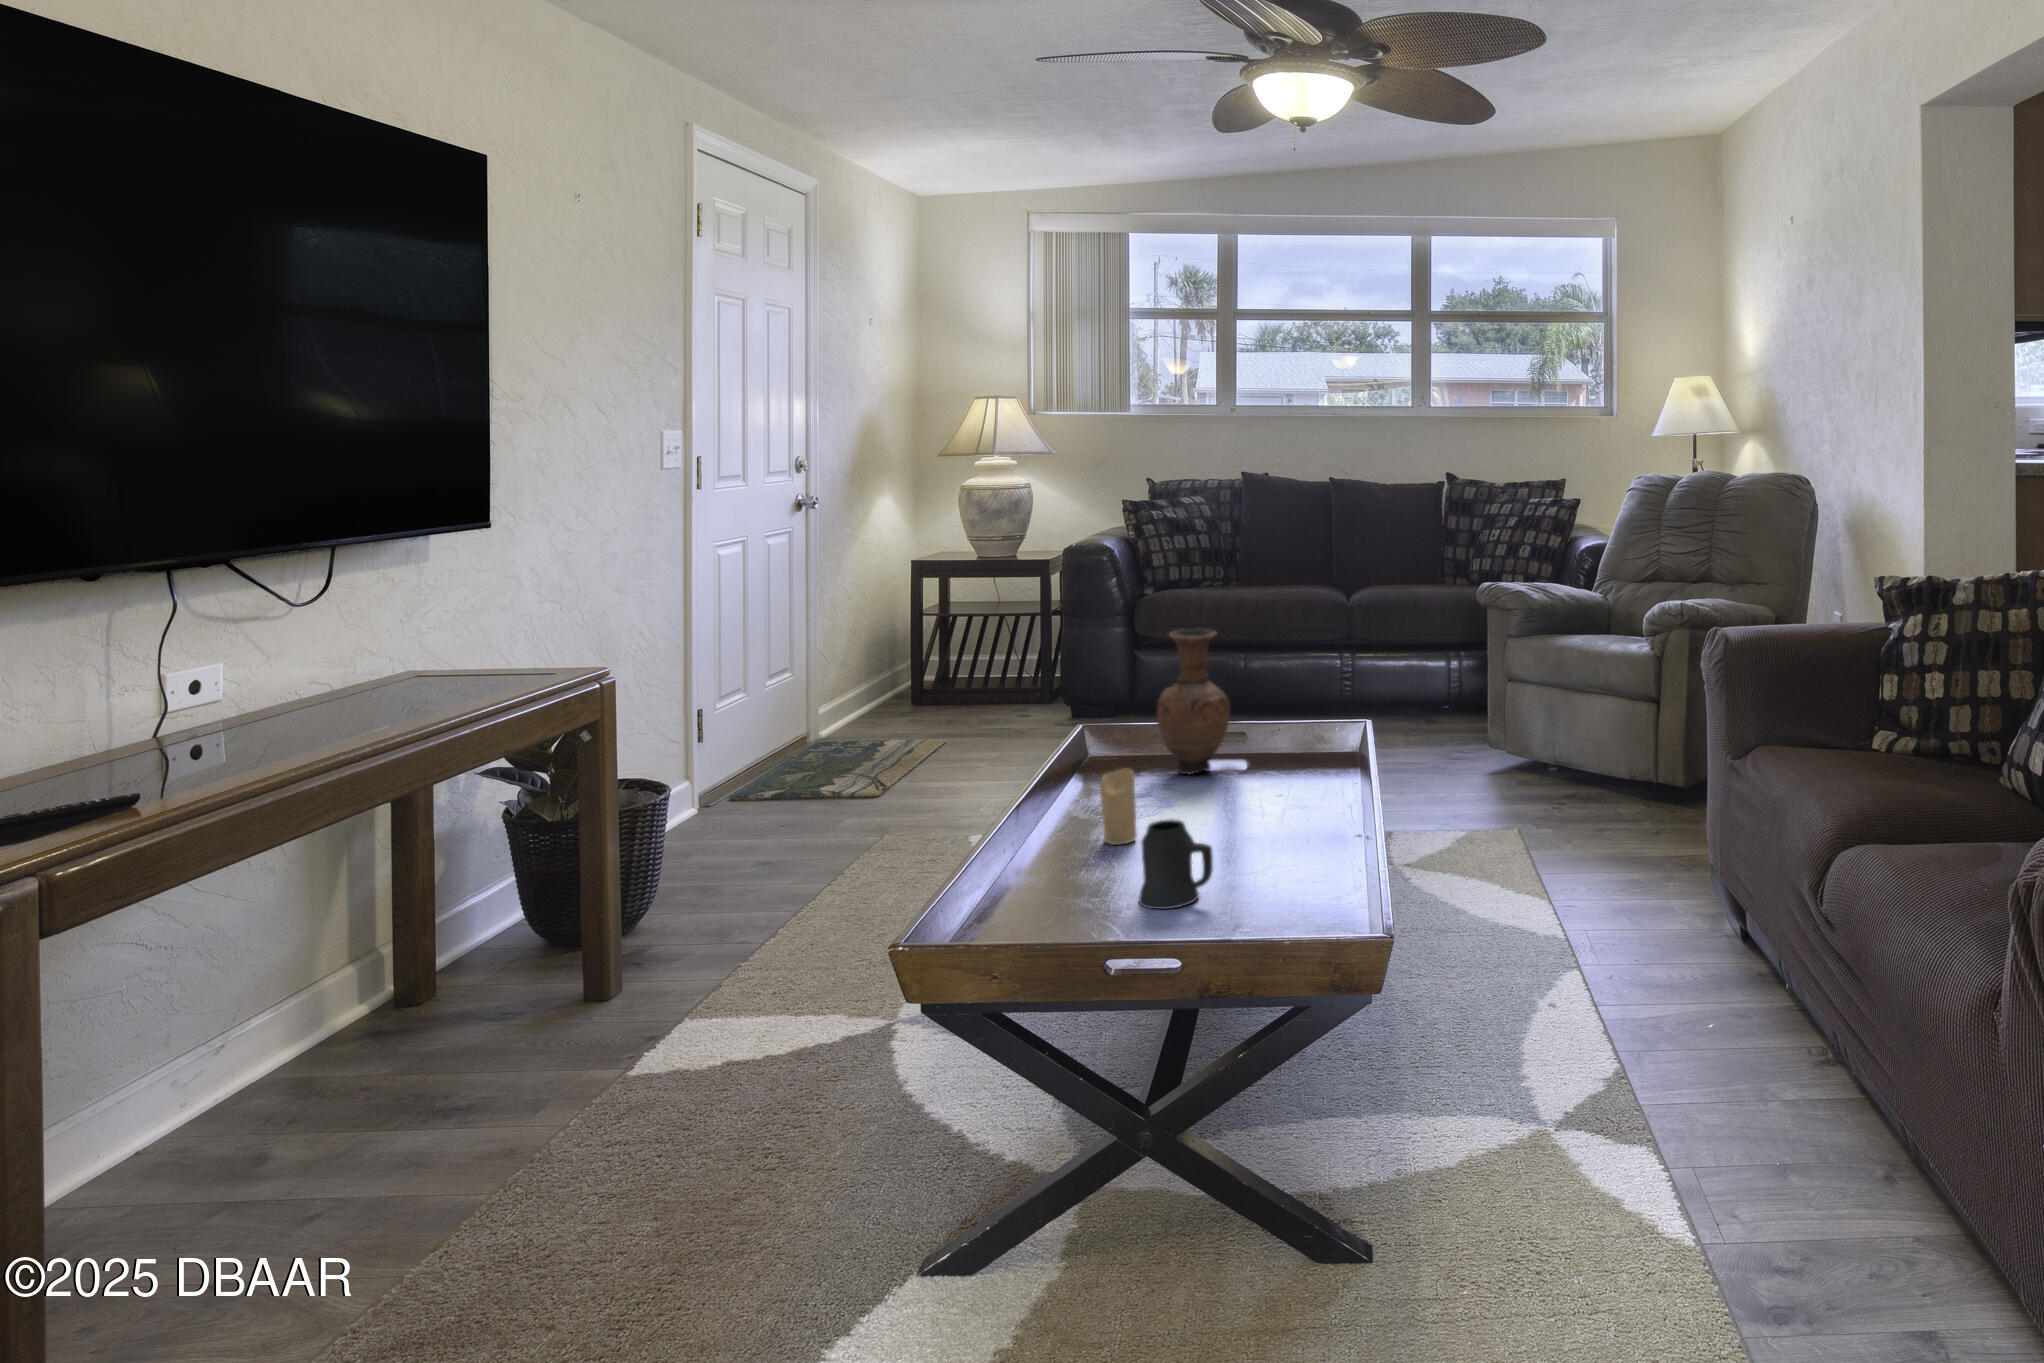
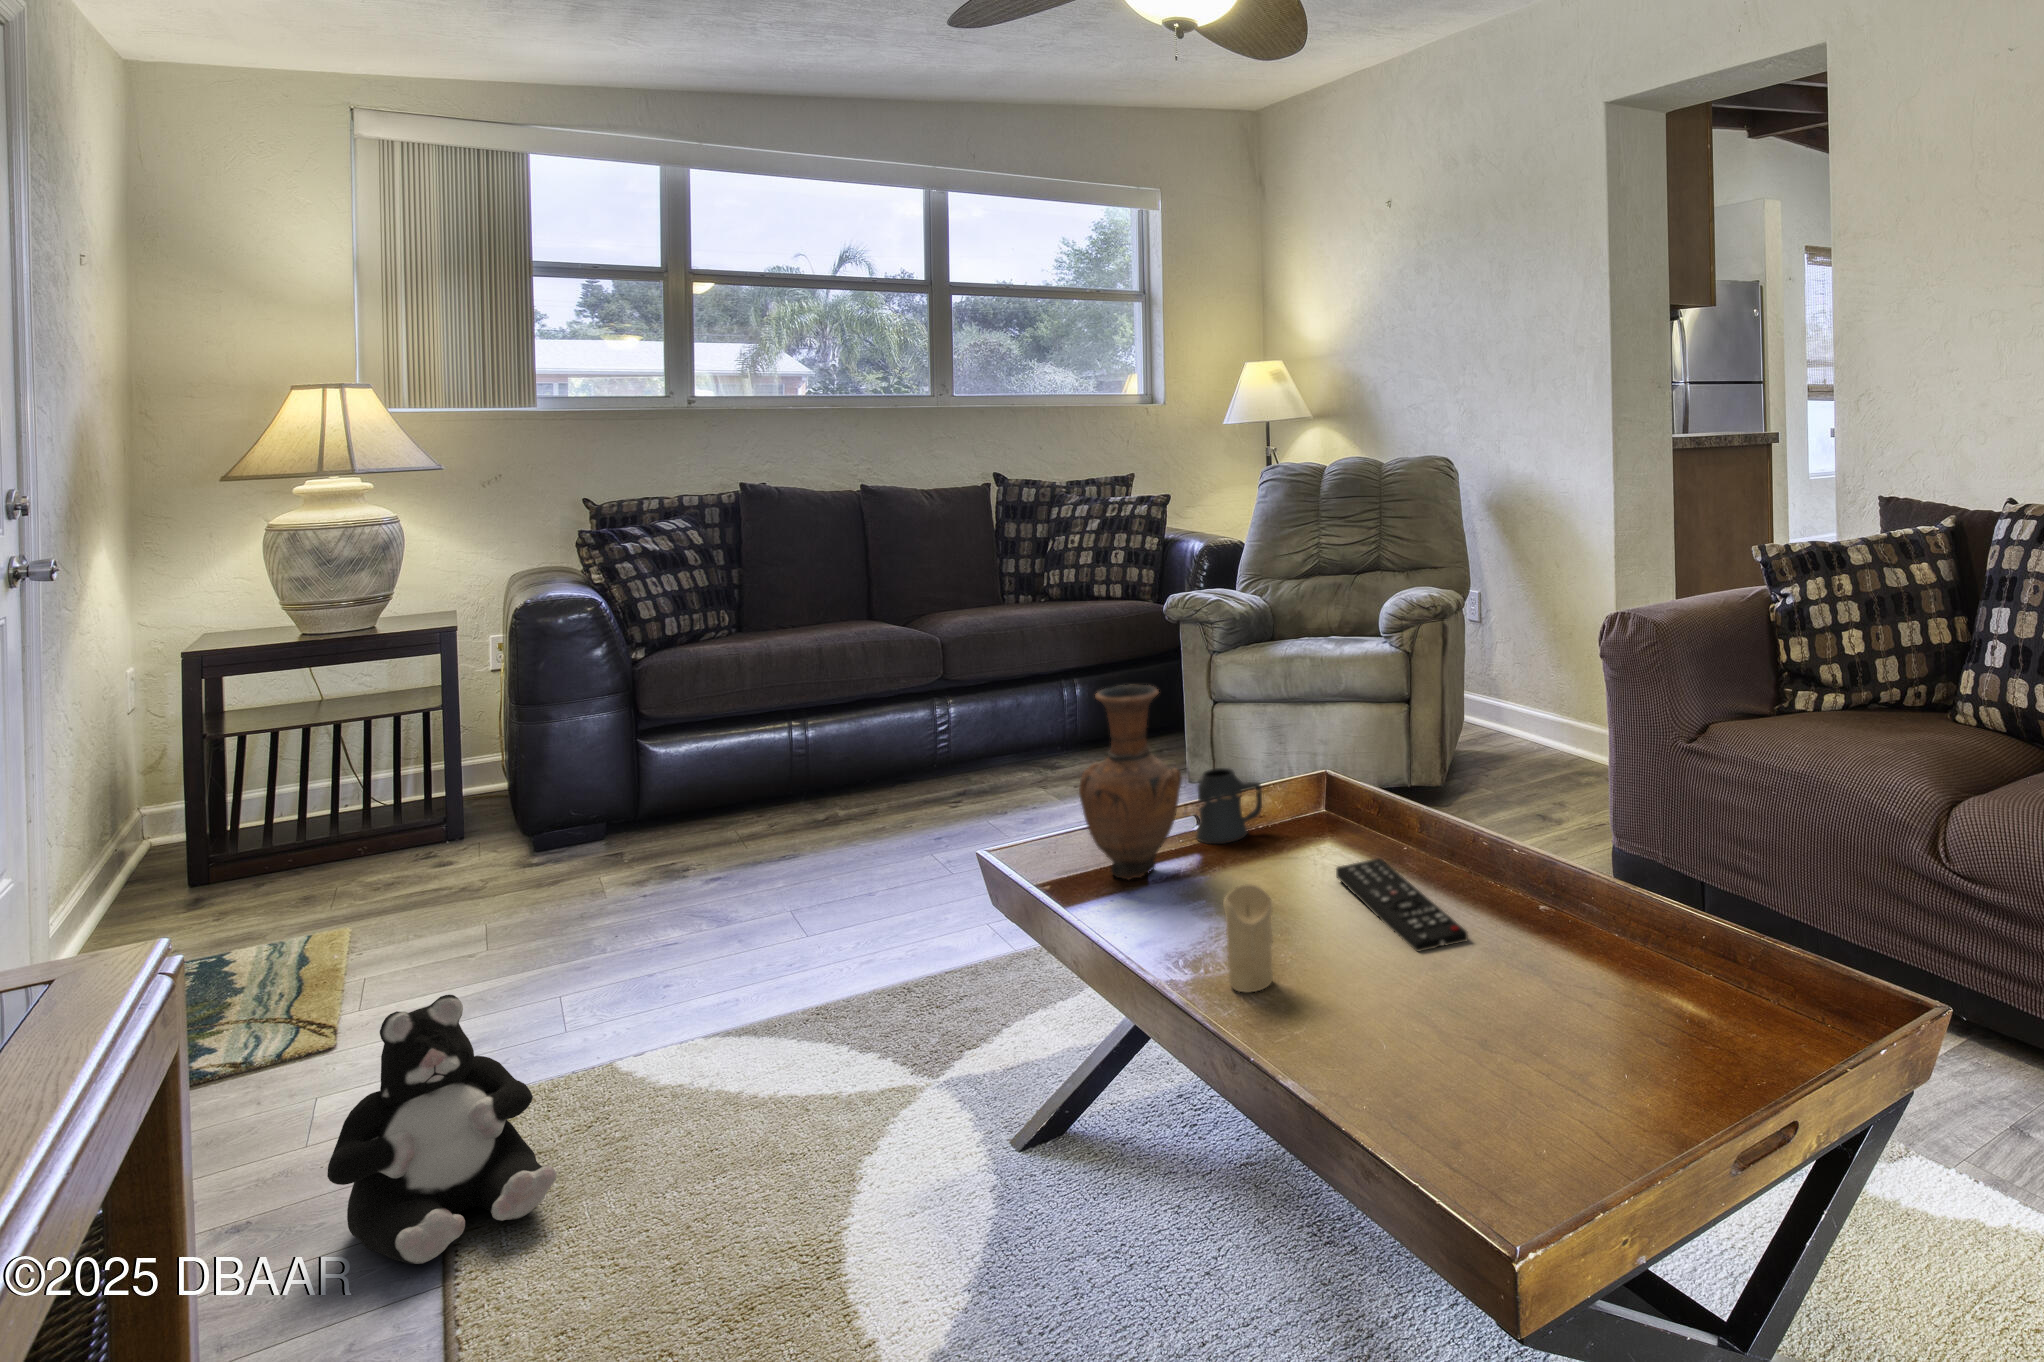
plush toy: none [762,766,873,913] -> present [327,995,557,1264]
remote control: none [1246,790,1333,852] -> present [1336,858,1468,952]
mug: present [1139,820,1213,909] -> present [1196,768,1262,844]

